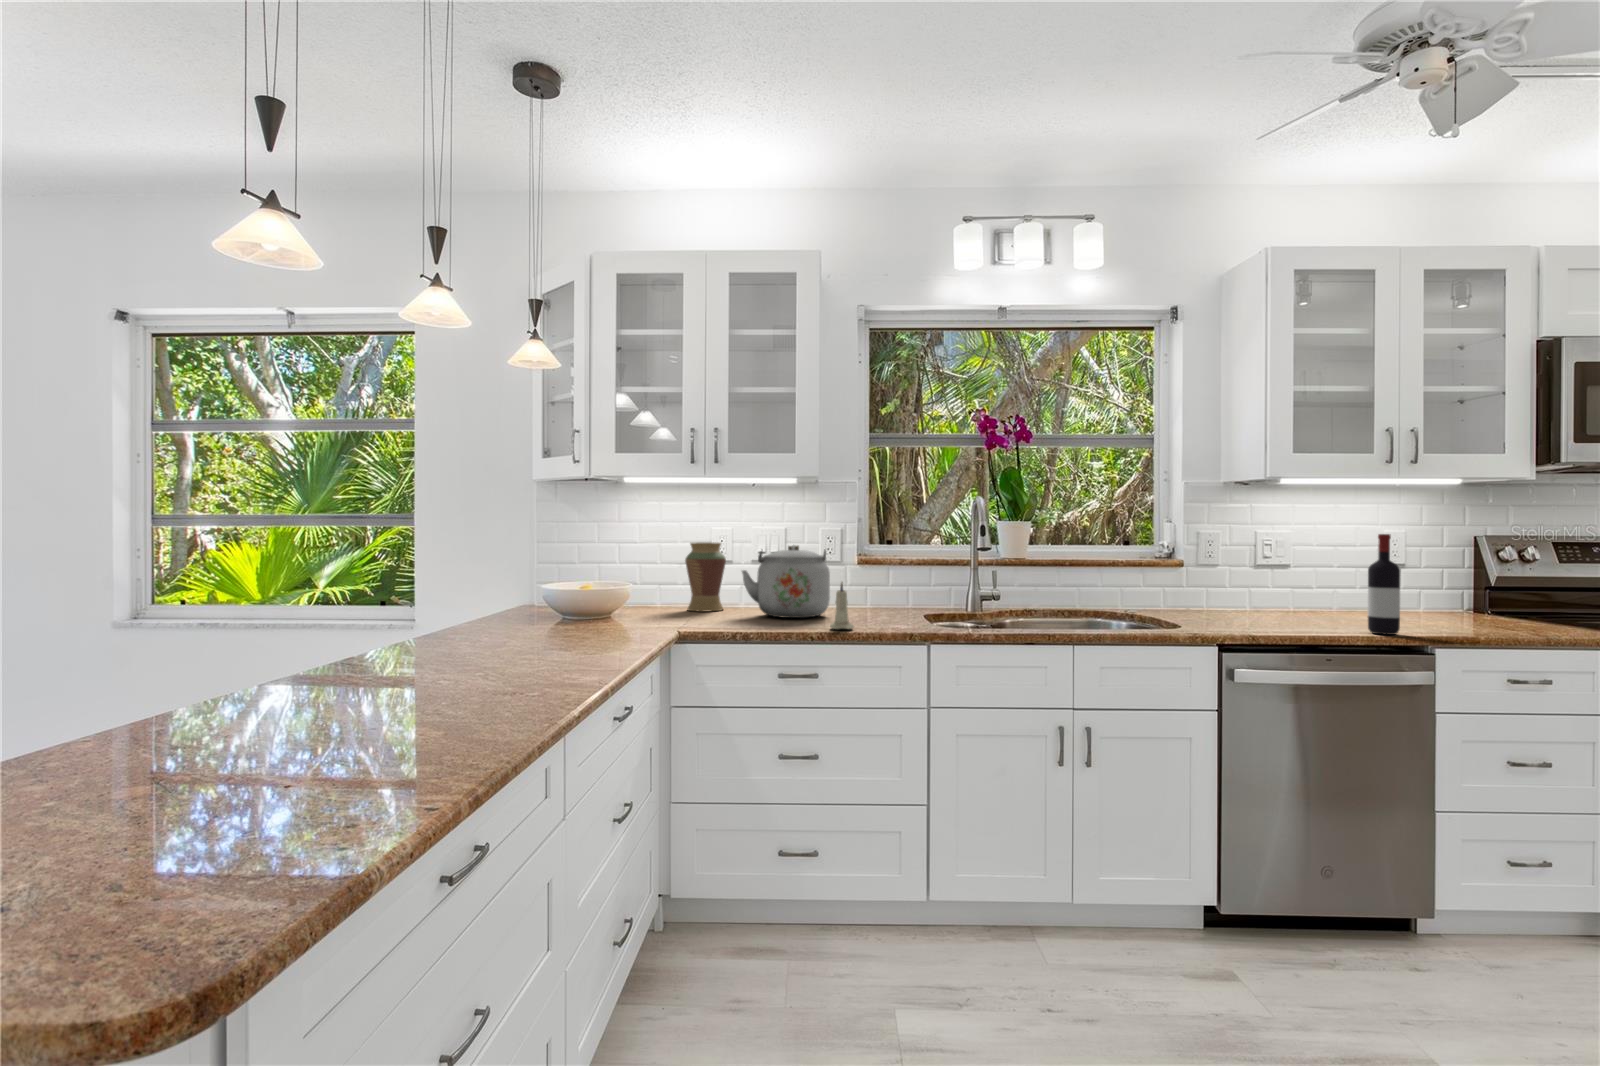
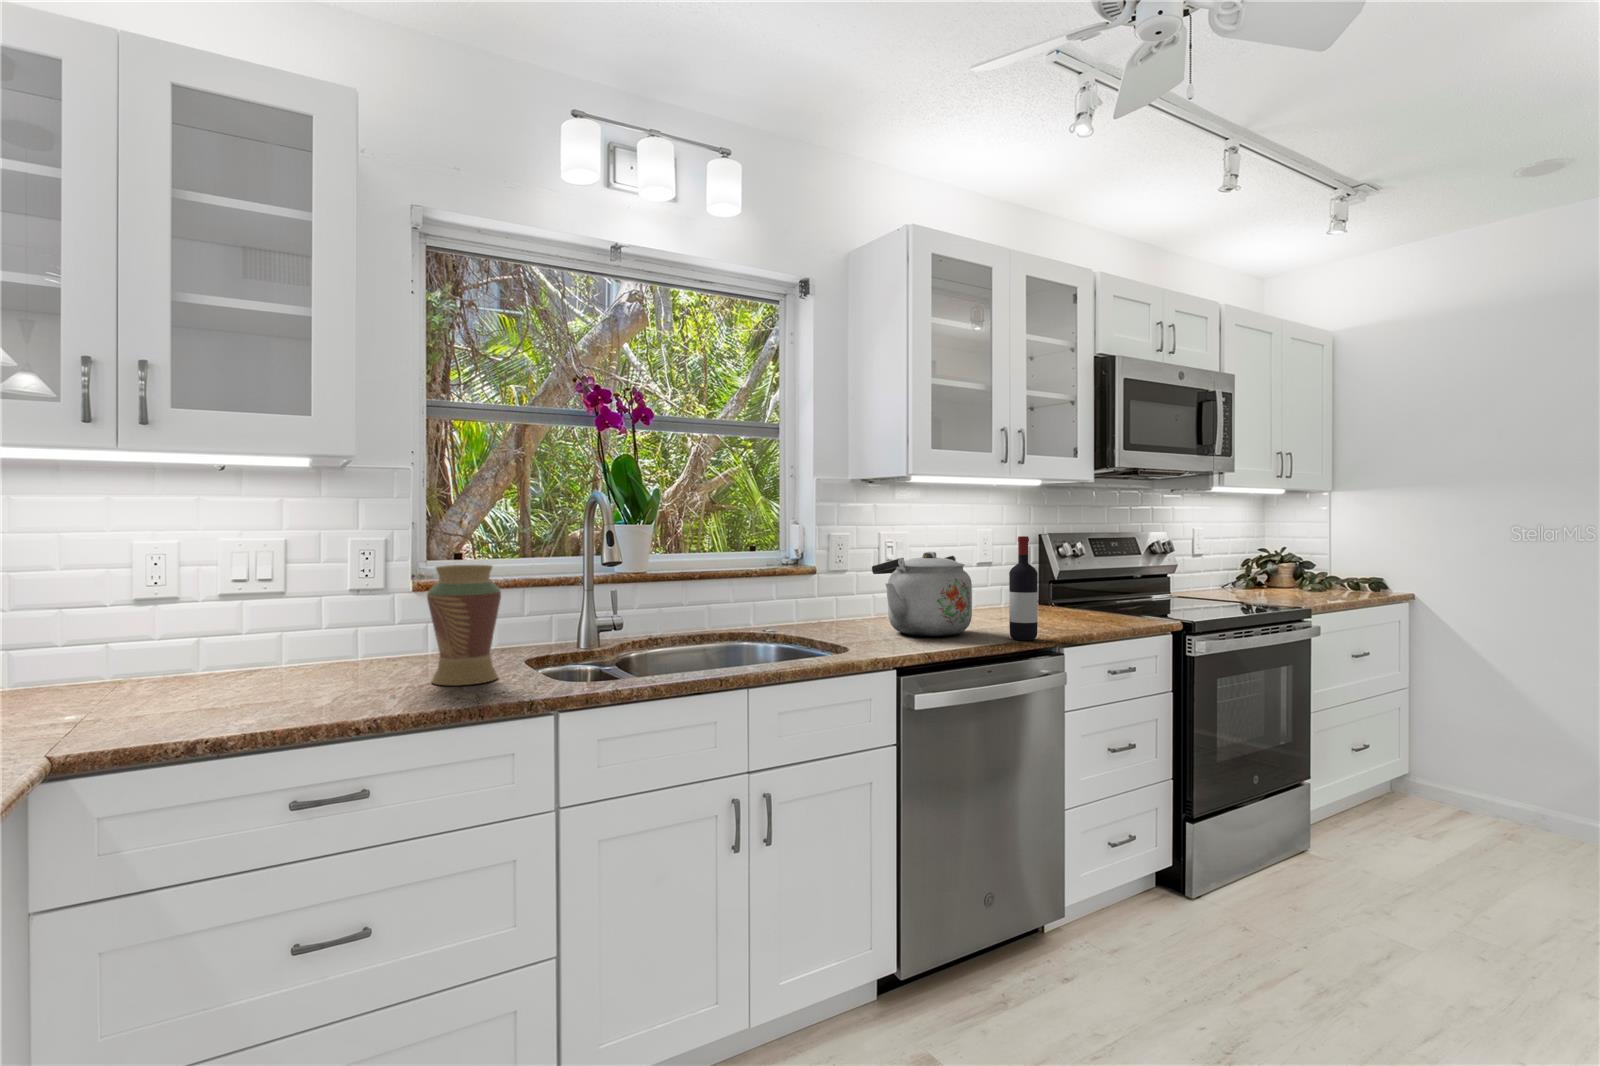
vase: present [685,542,726,611] -> present [427,565,501,685]
kettle: present [742,545,830,618] -> present [872,552,972,636]
candle: present [830,582,854,629] -> none [389,626,434,708]

